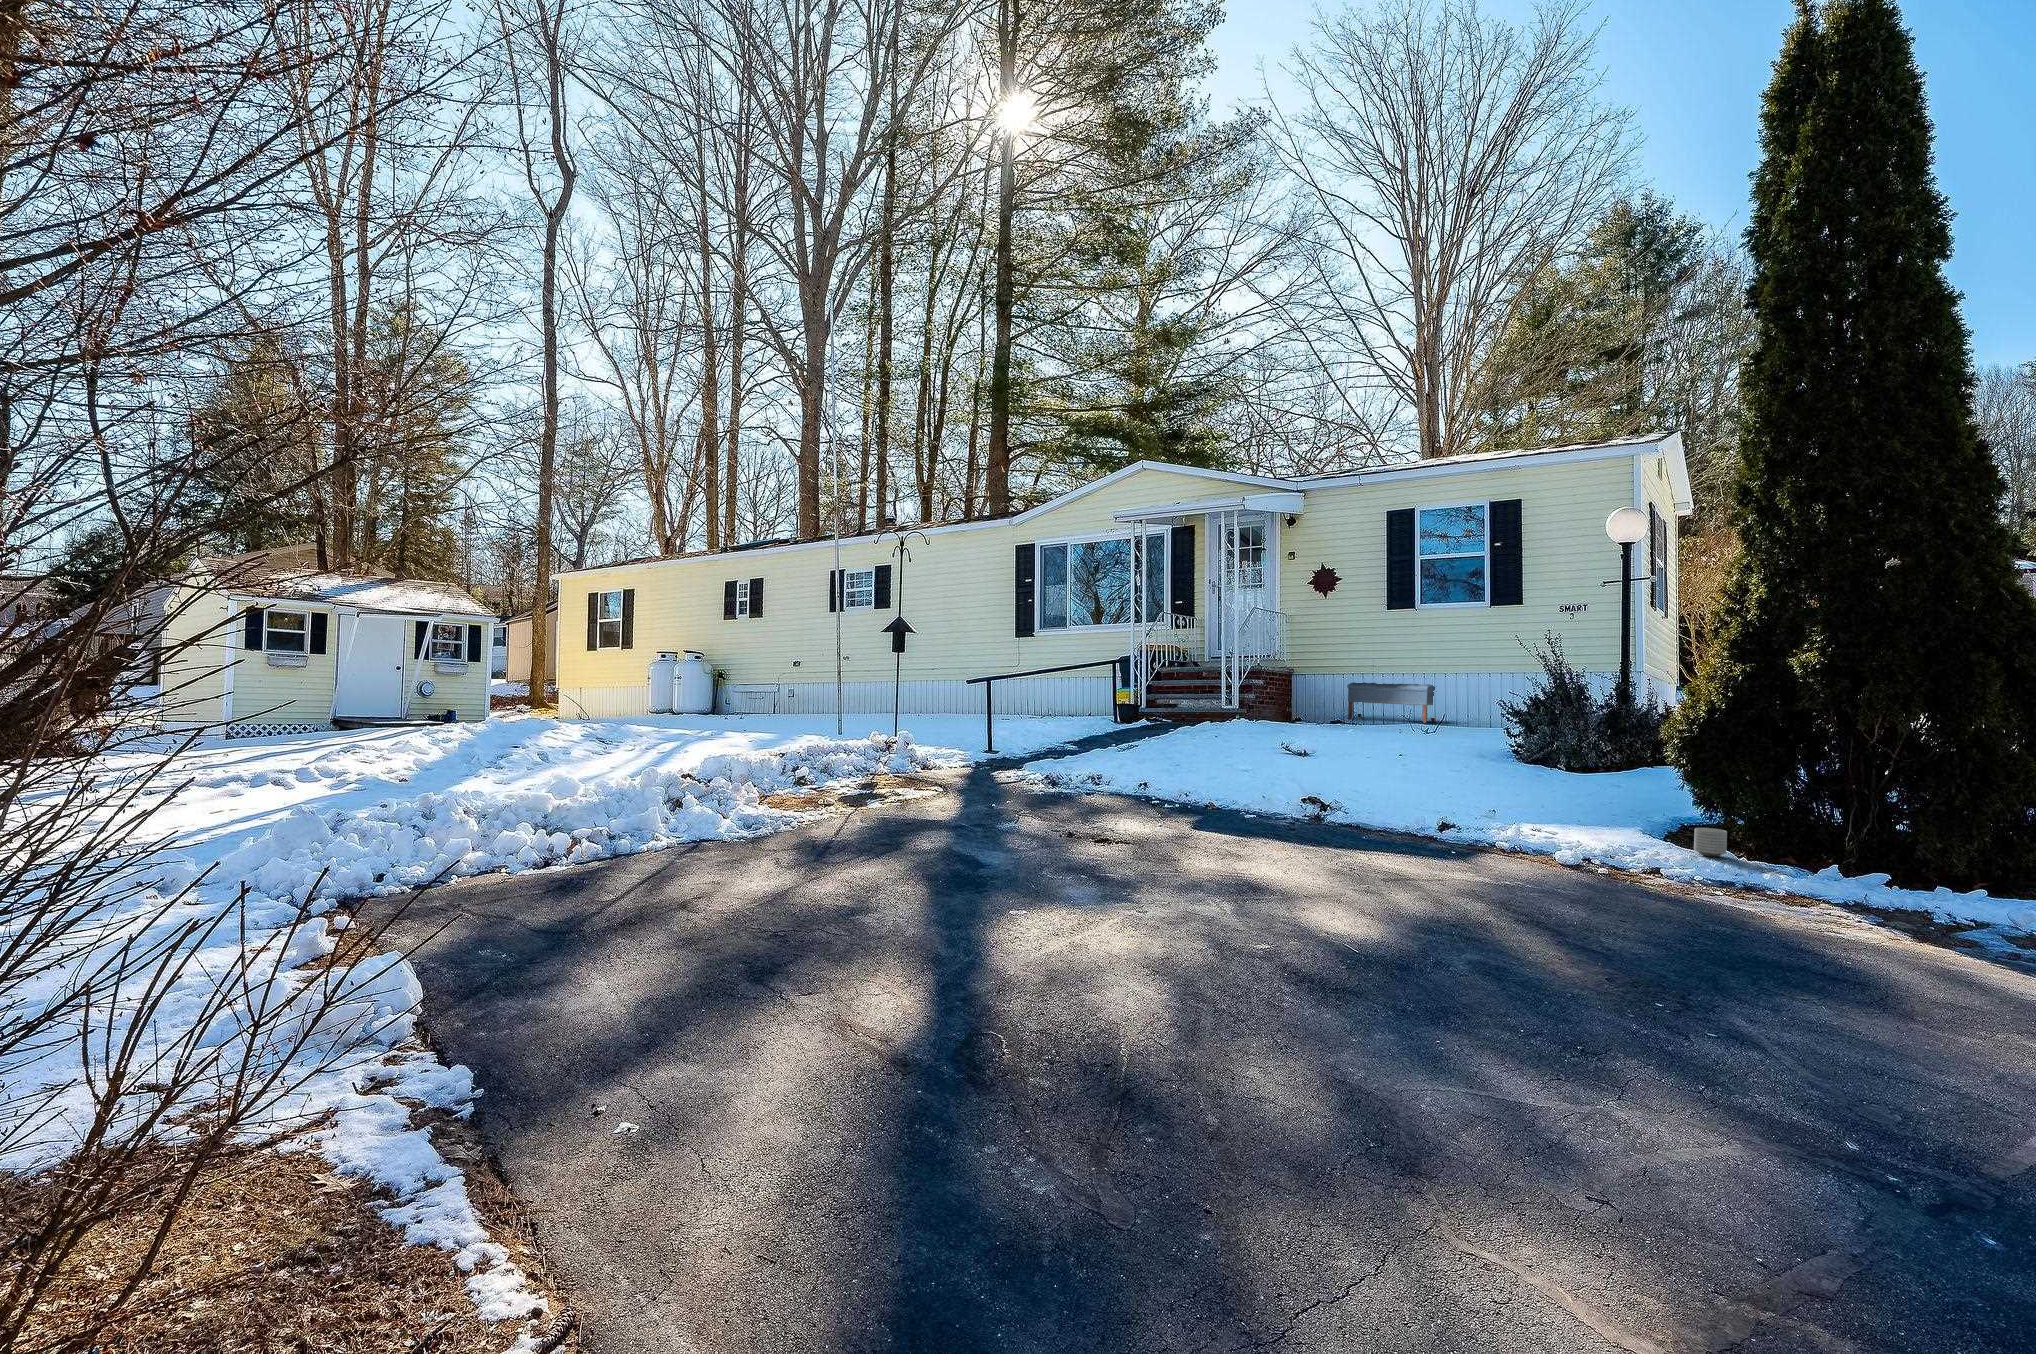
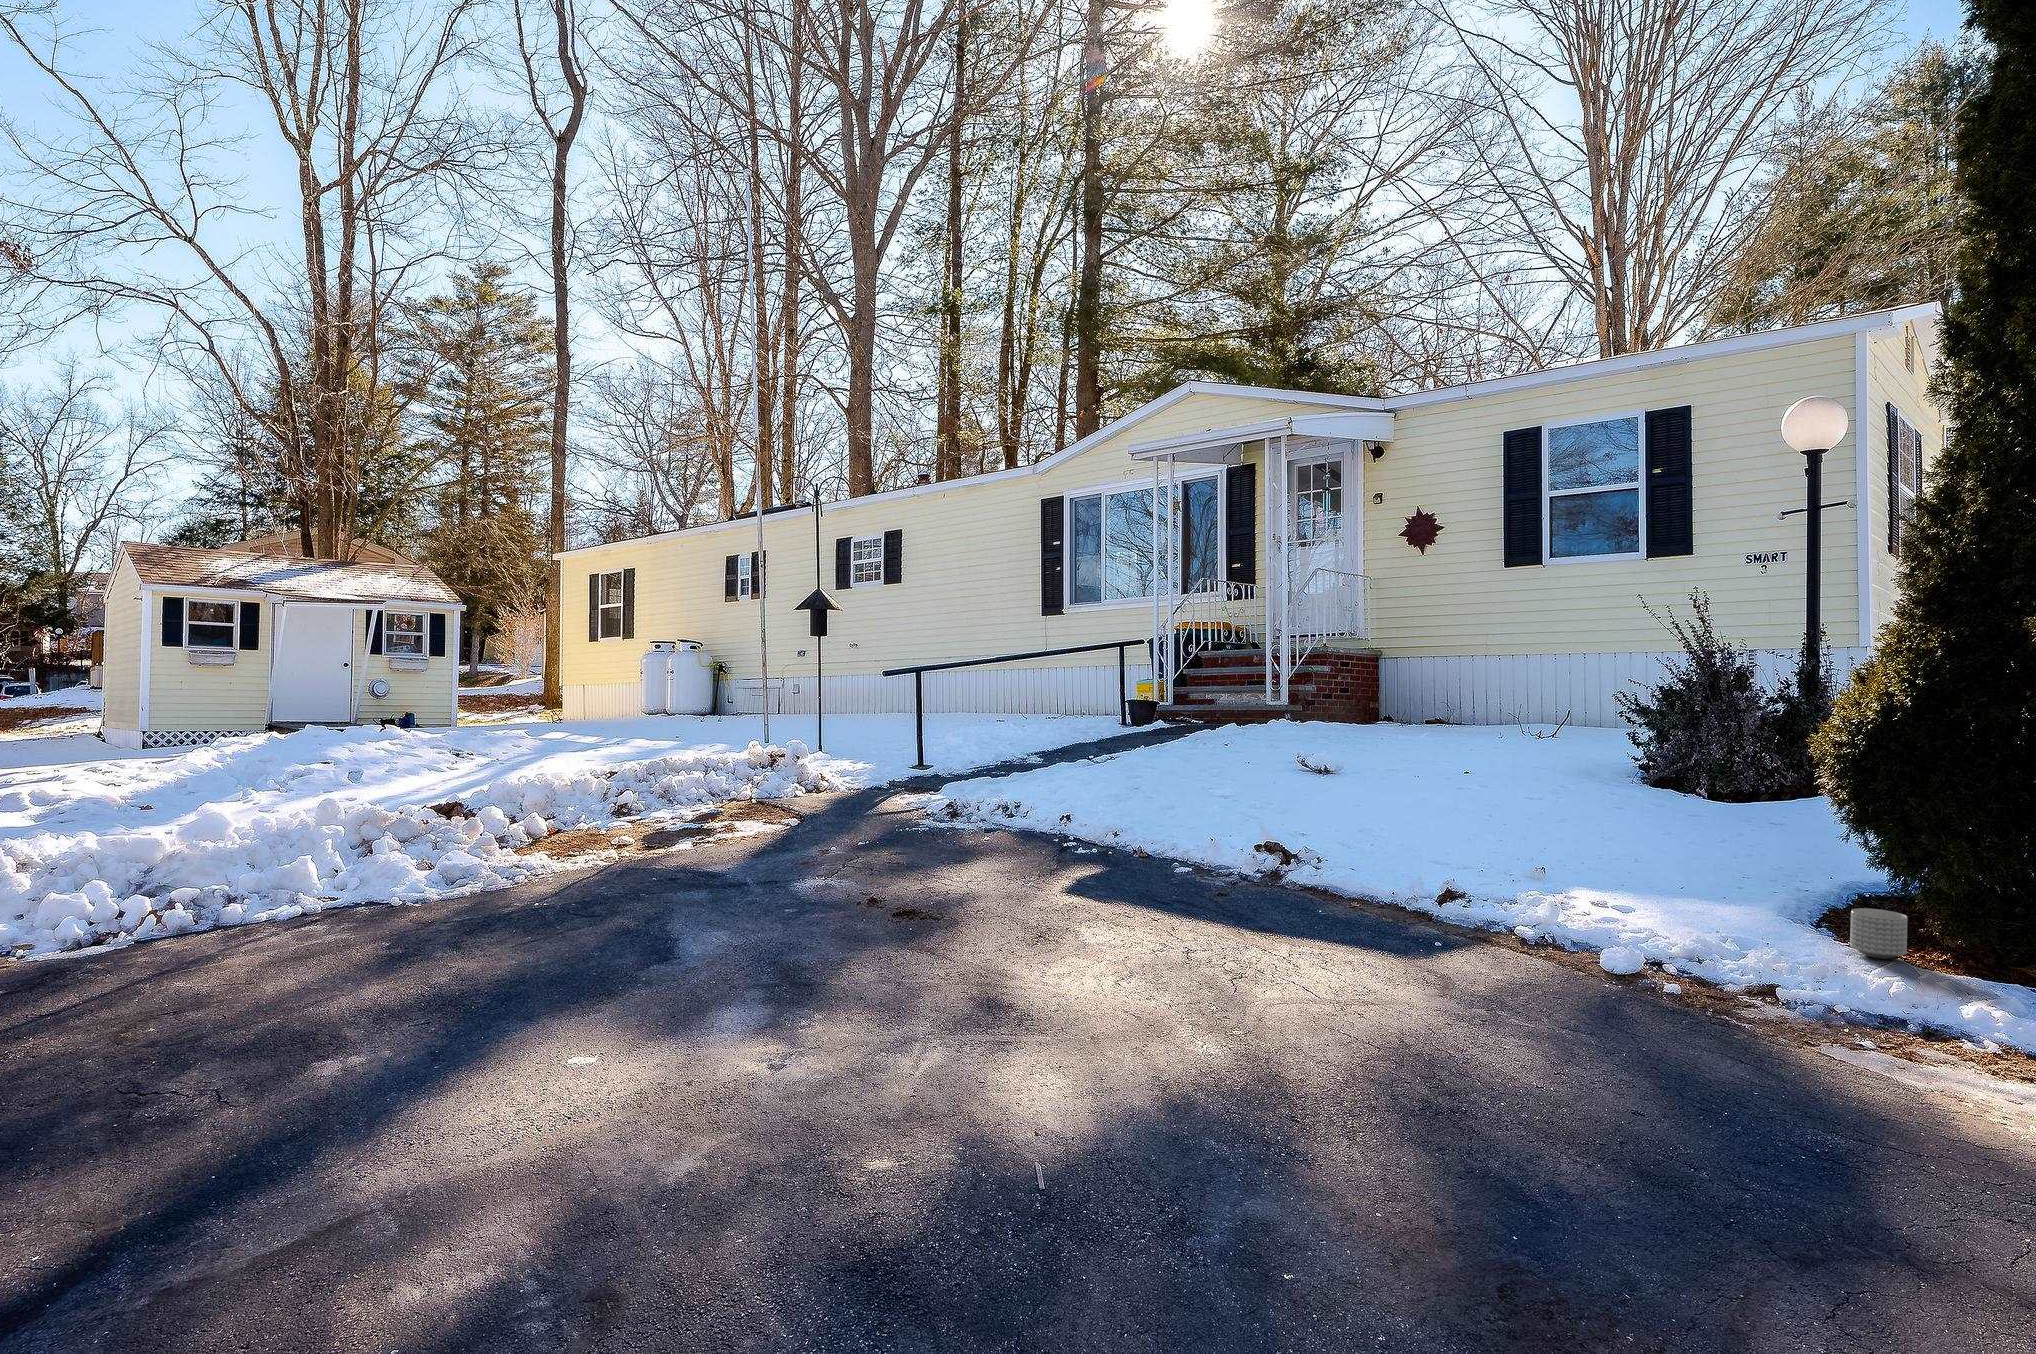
bench: present [1347,682,1437,723] -> none [1445,669,1572,725]

